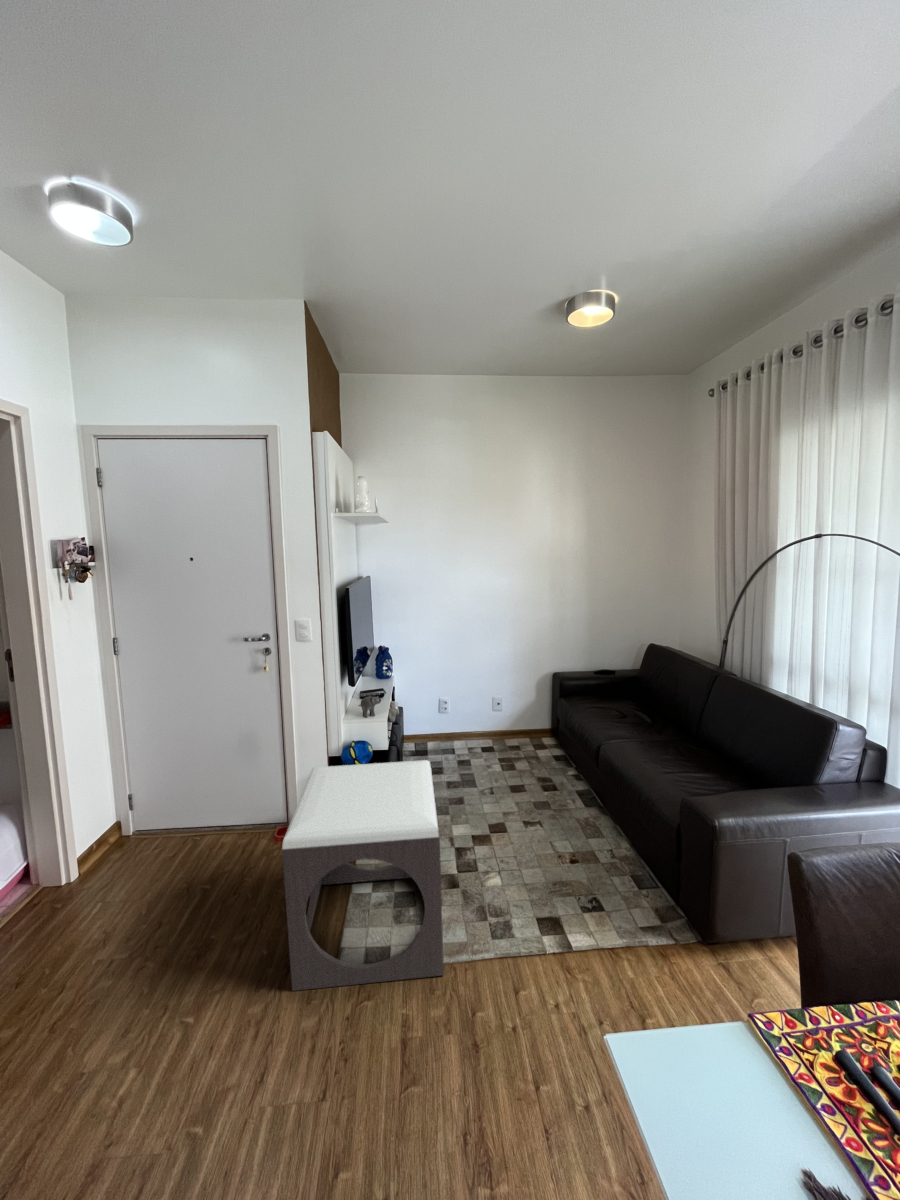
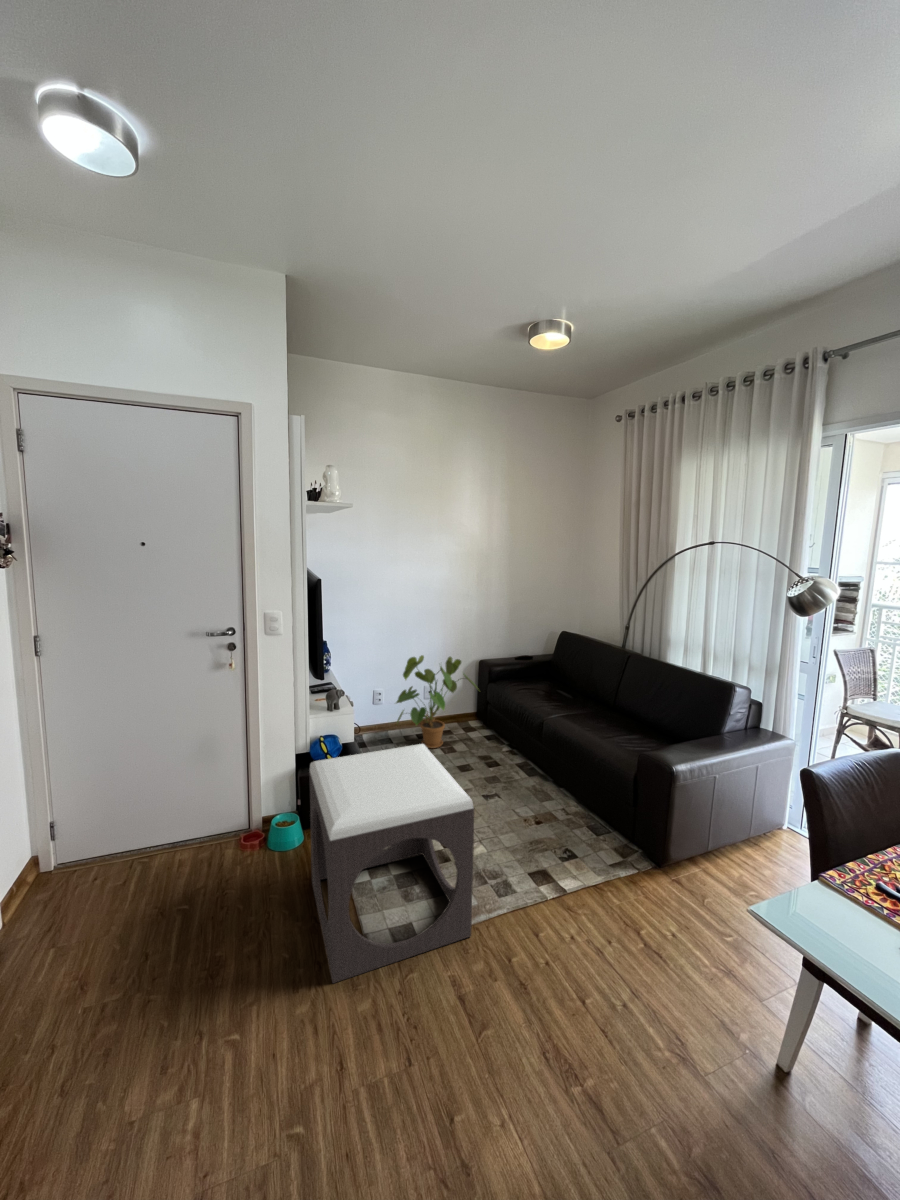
house plant: none [451,665,548,764] -> present [396,655,478,748]

